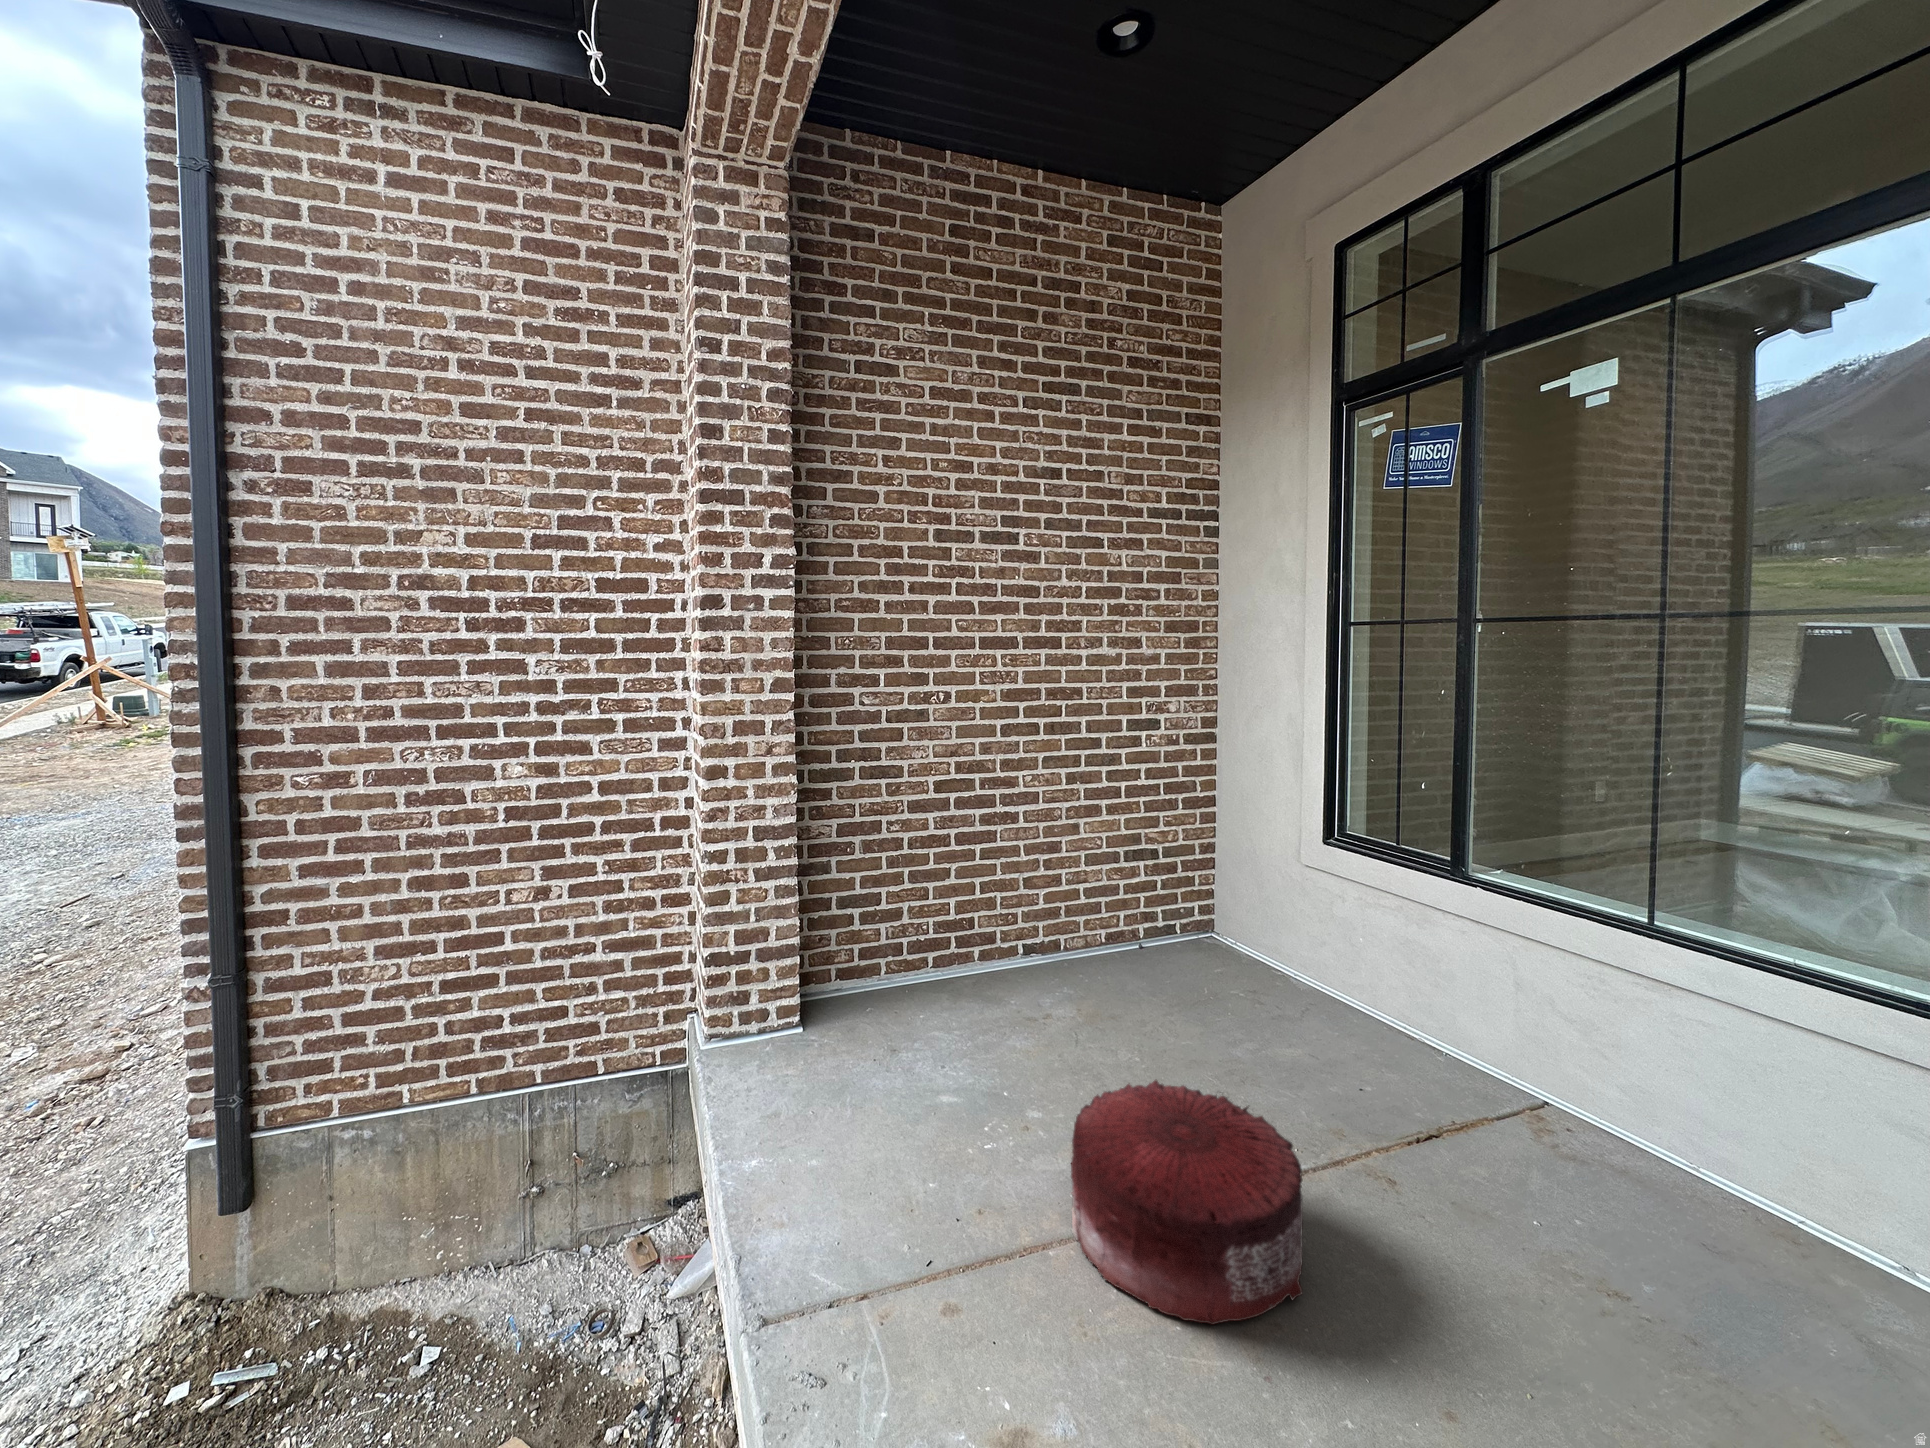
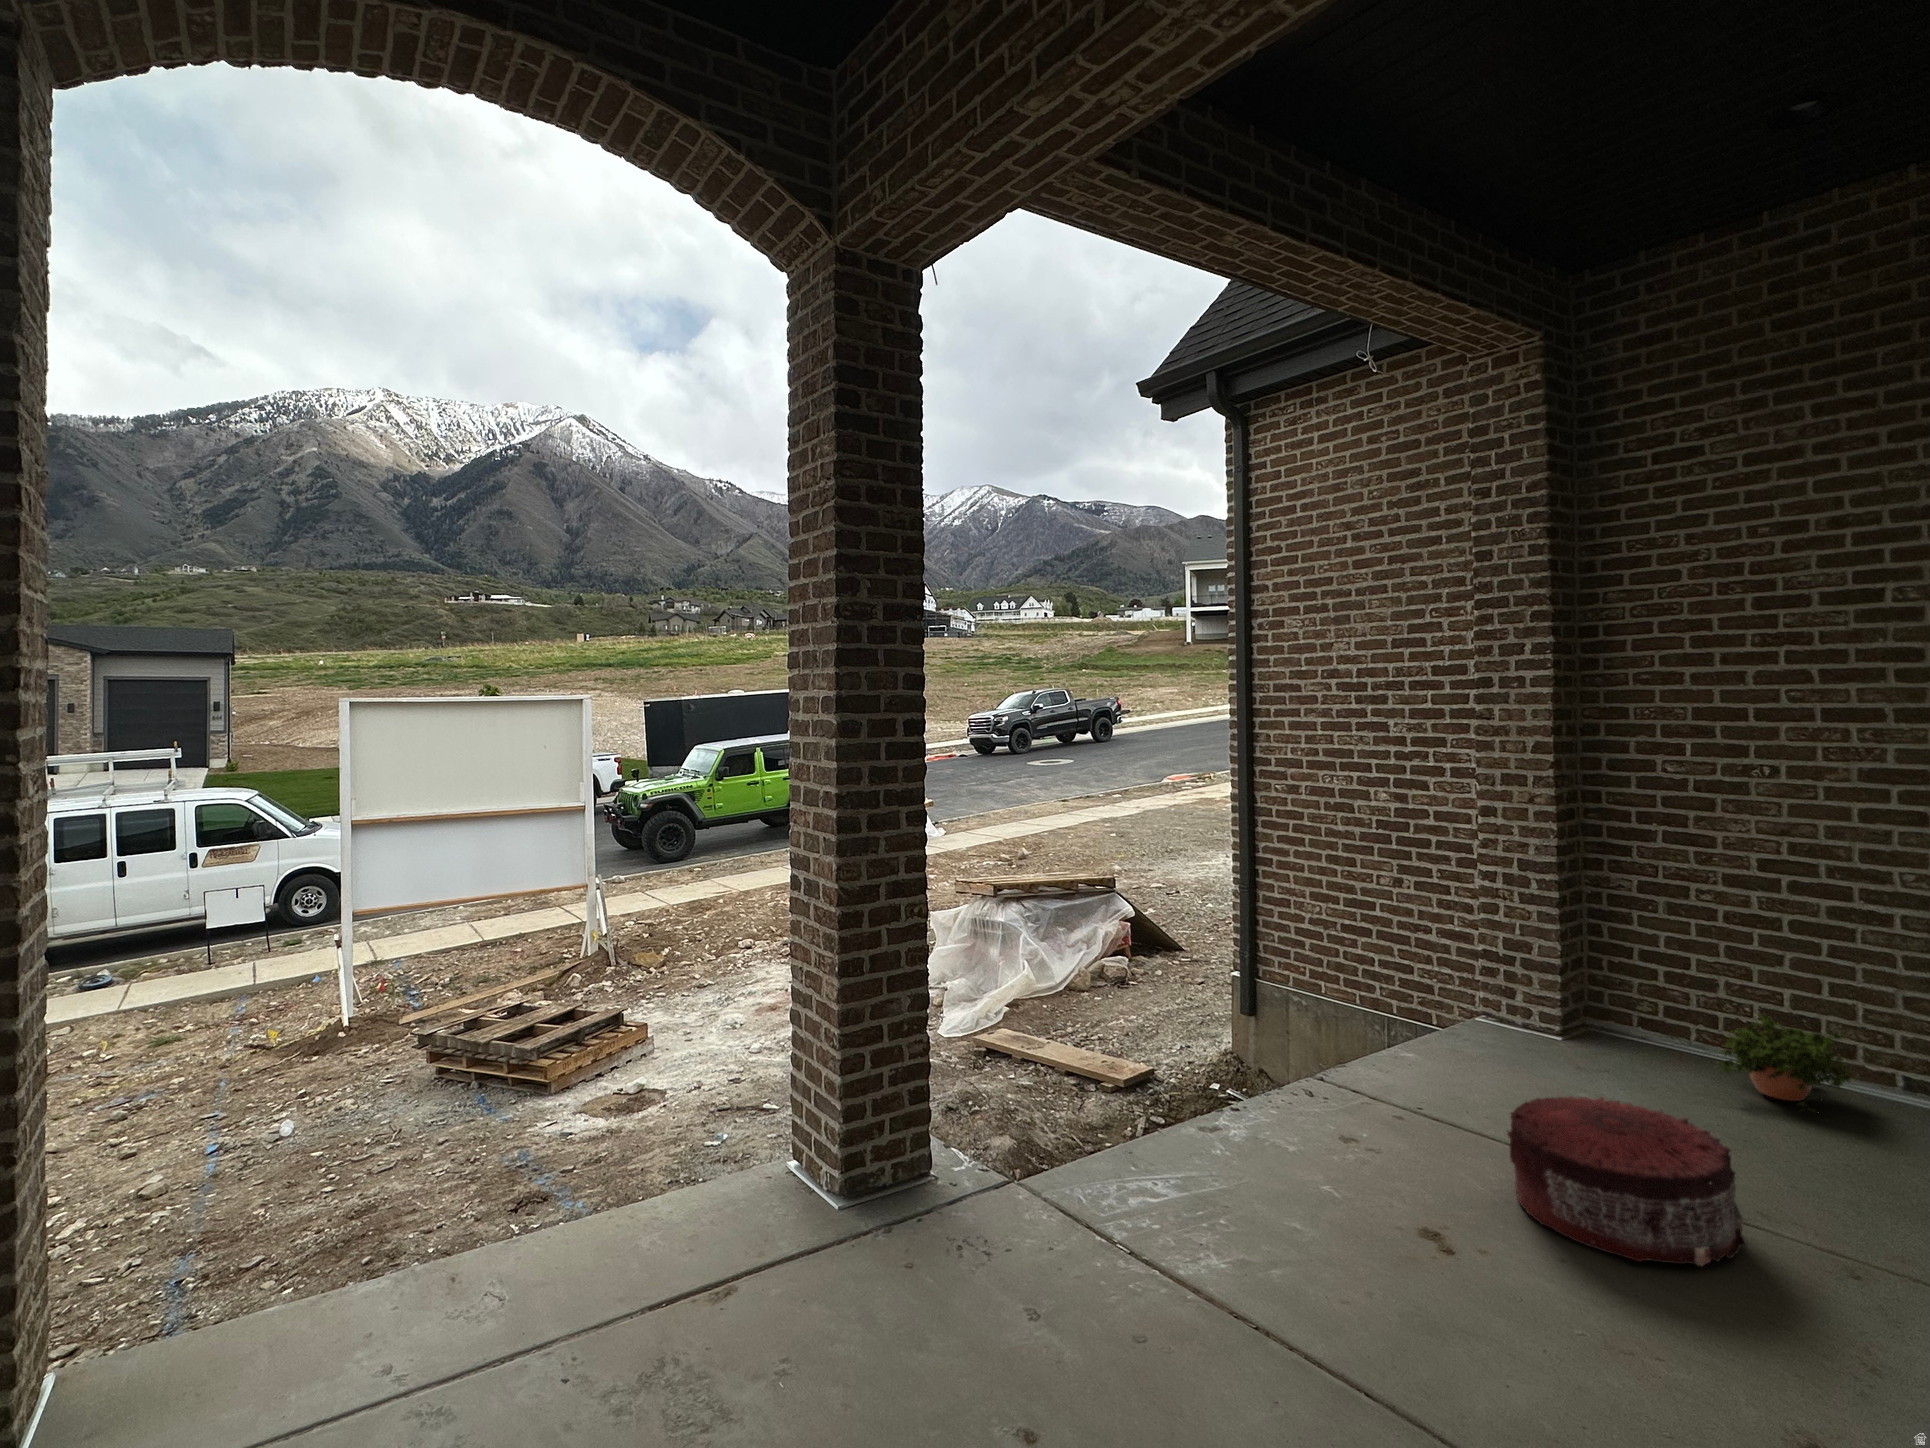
potted plant: none [907,924,1004,1011] -> present [1717,1015,1852,1112]

